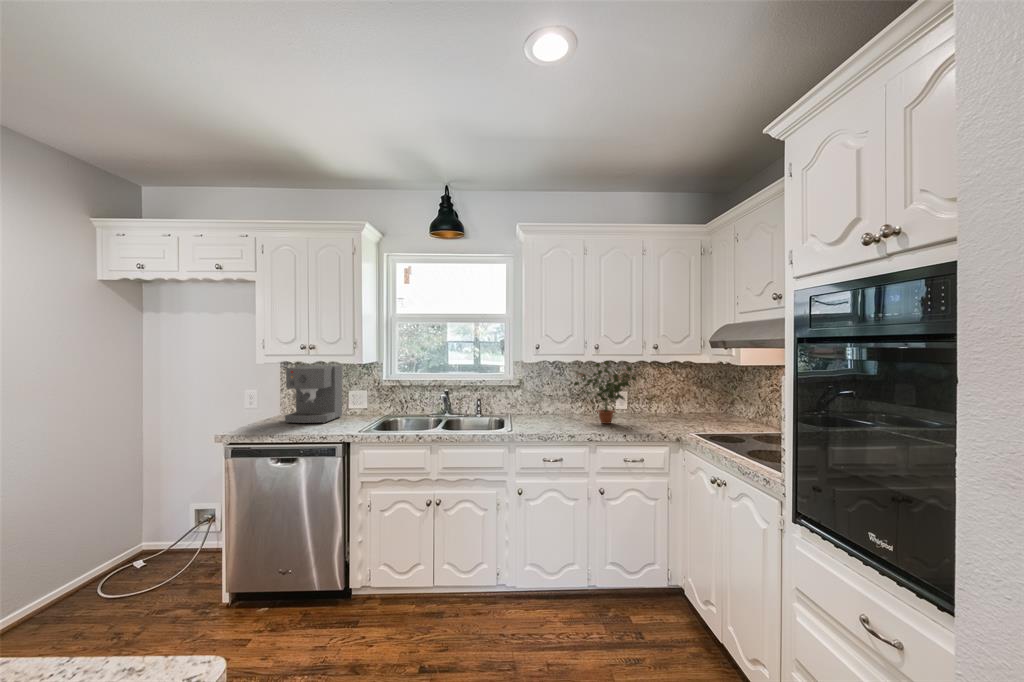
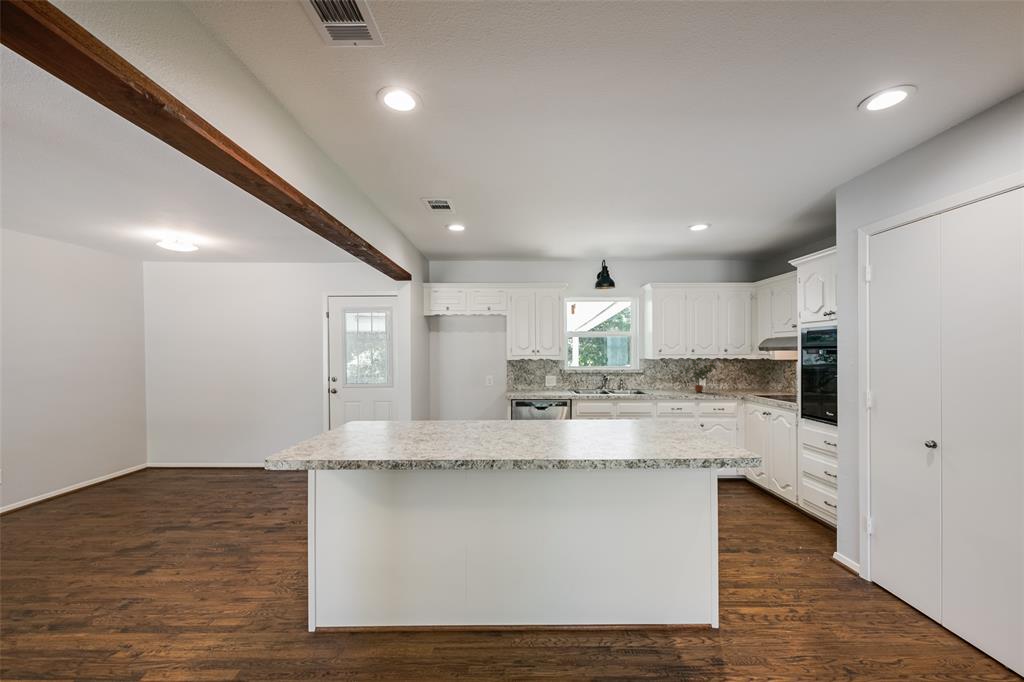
coffee maker: present [285,365,342,423] -> none [525,362,547,393]

